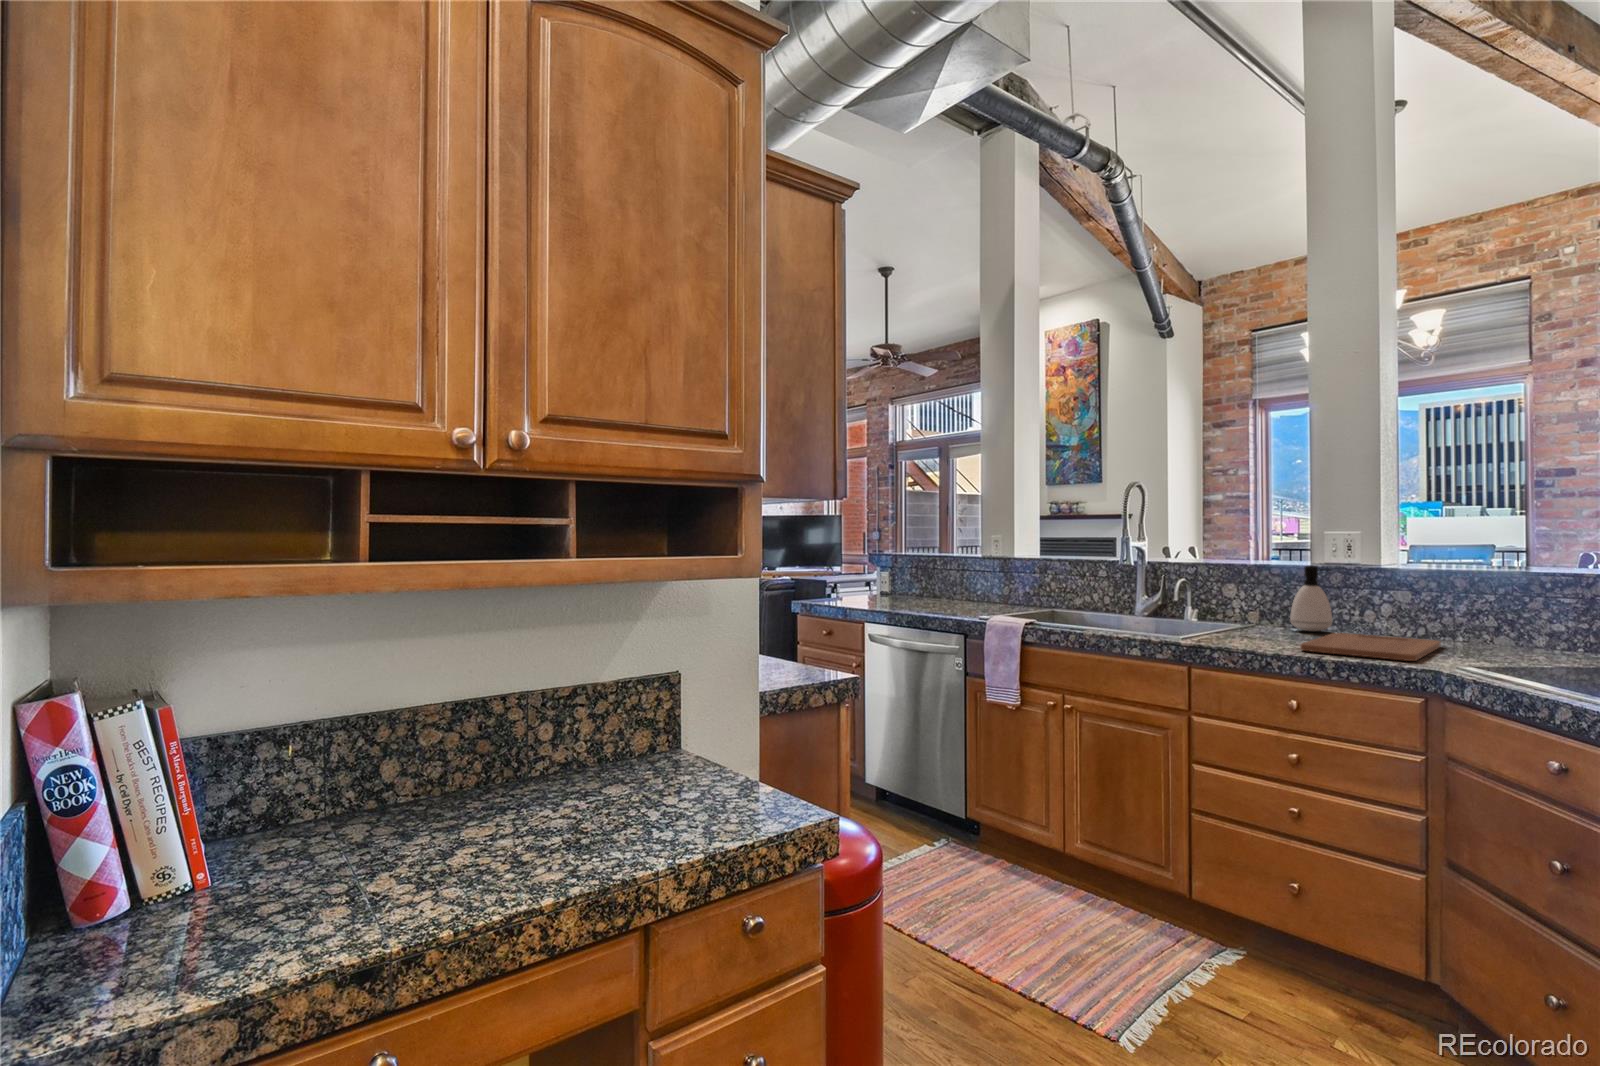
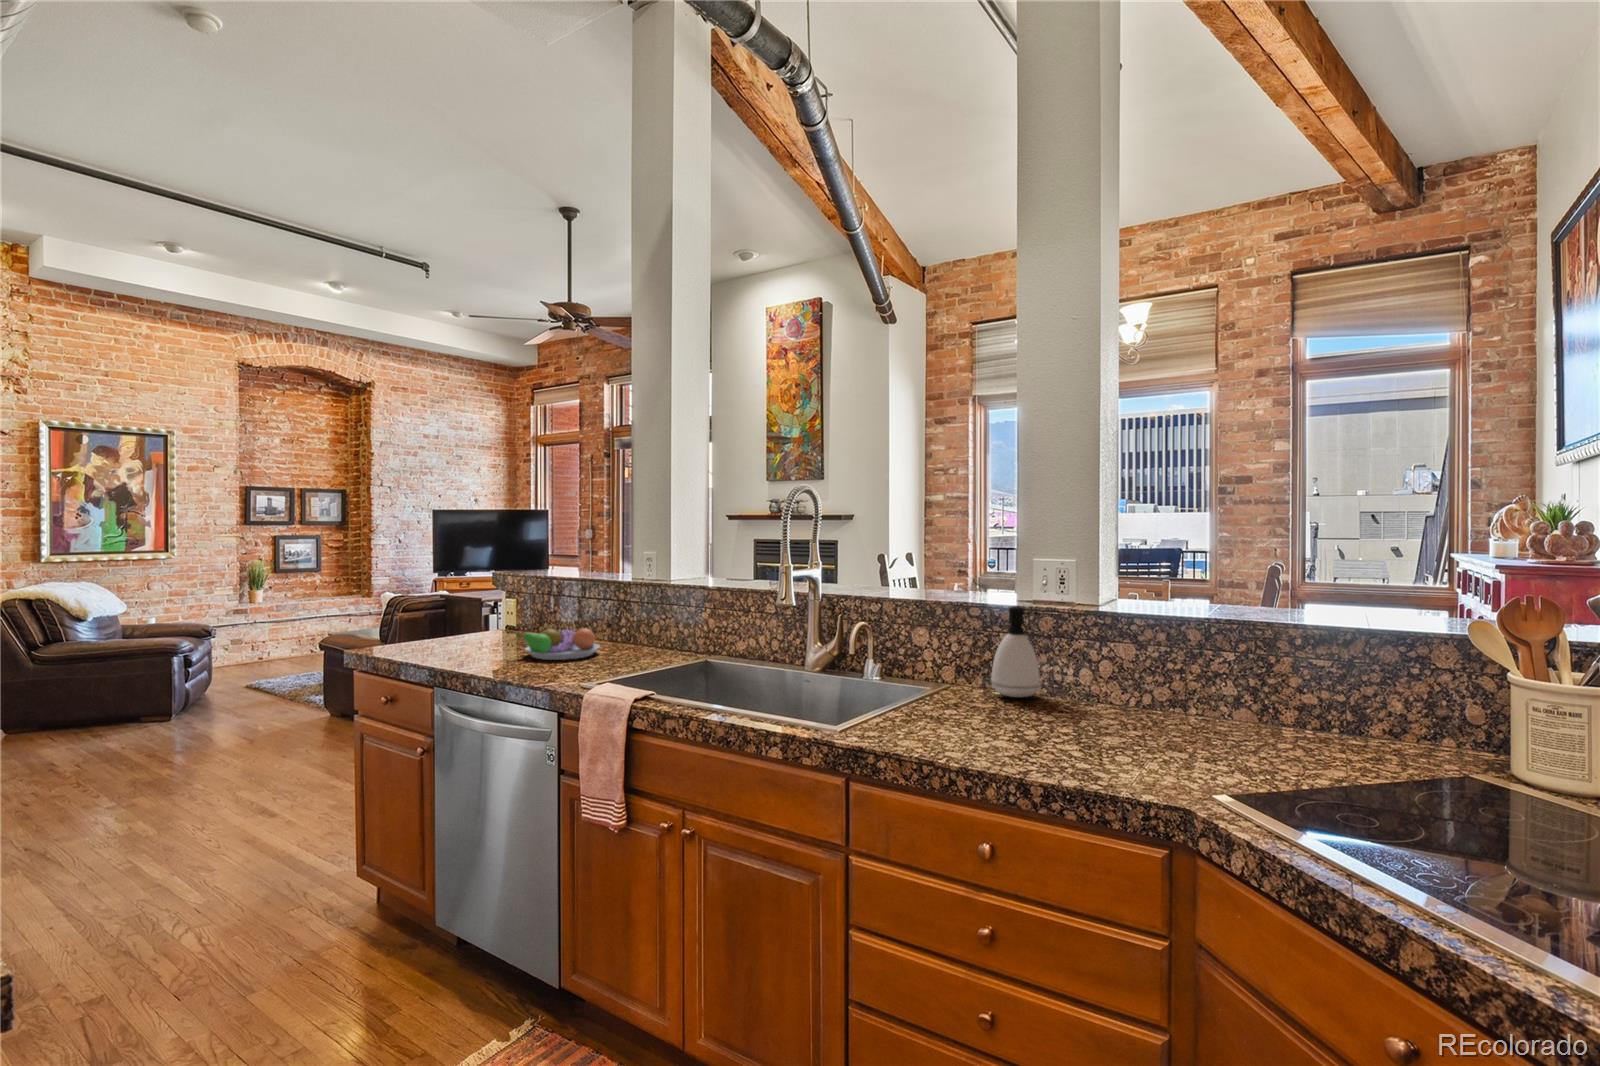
fruit bowl: none [912,585,969,608] -> present [517,625,600,660]
cutting board: present [1300,633,1441,661] -> none [997,705,1172,777]

